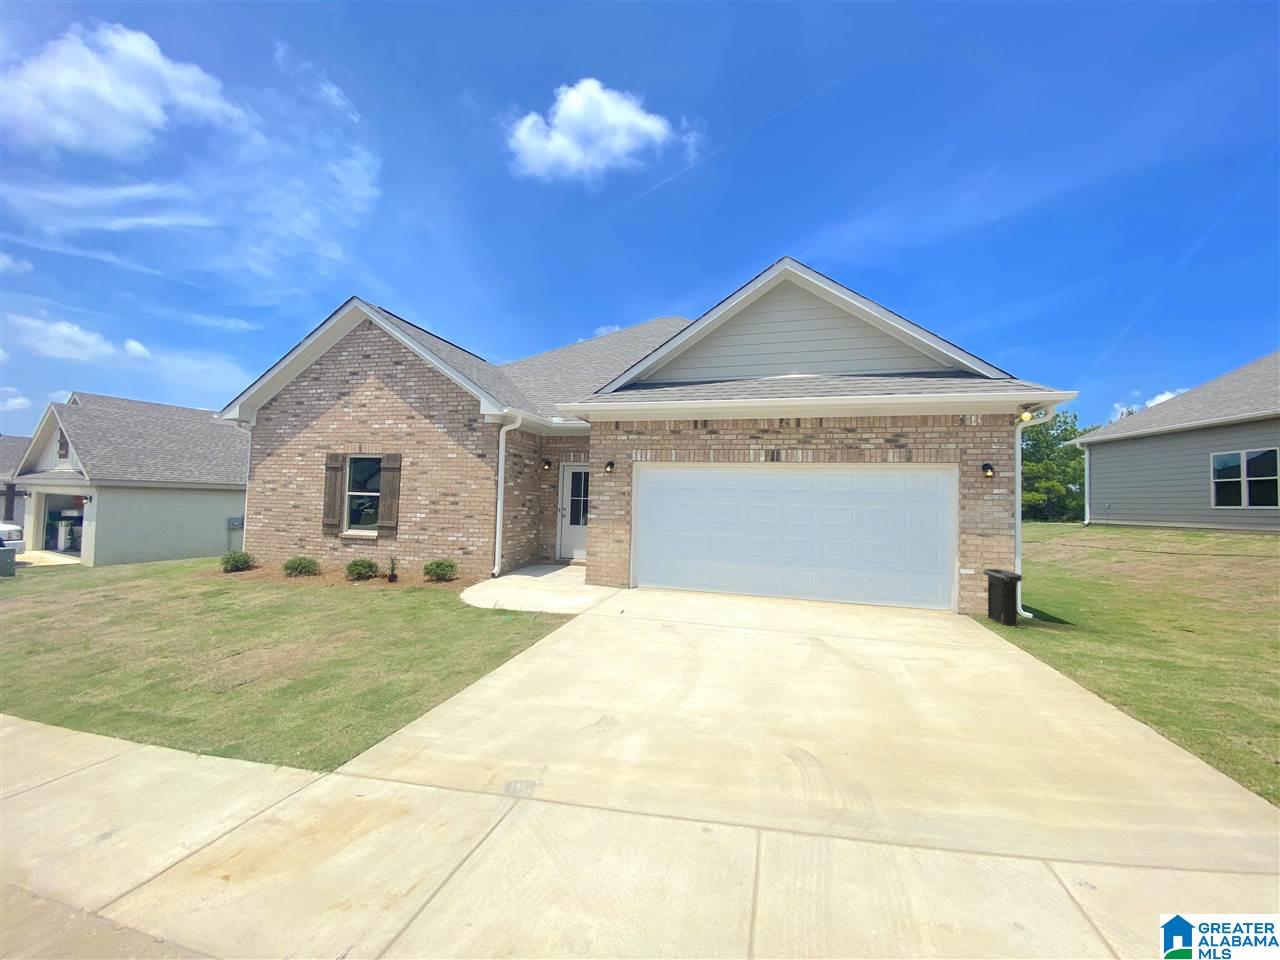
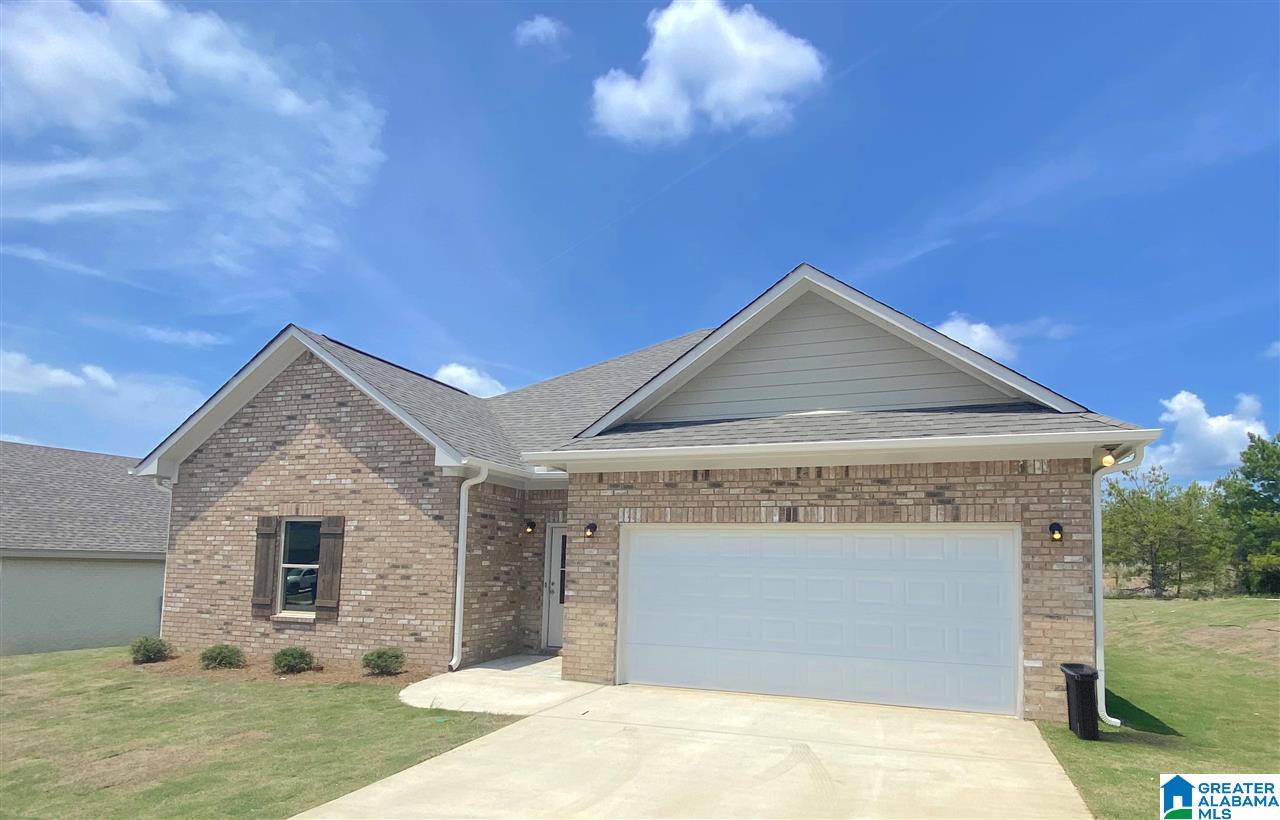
decorative plant: present [388,556,398,582] -> none [311,645,347,680]

